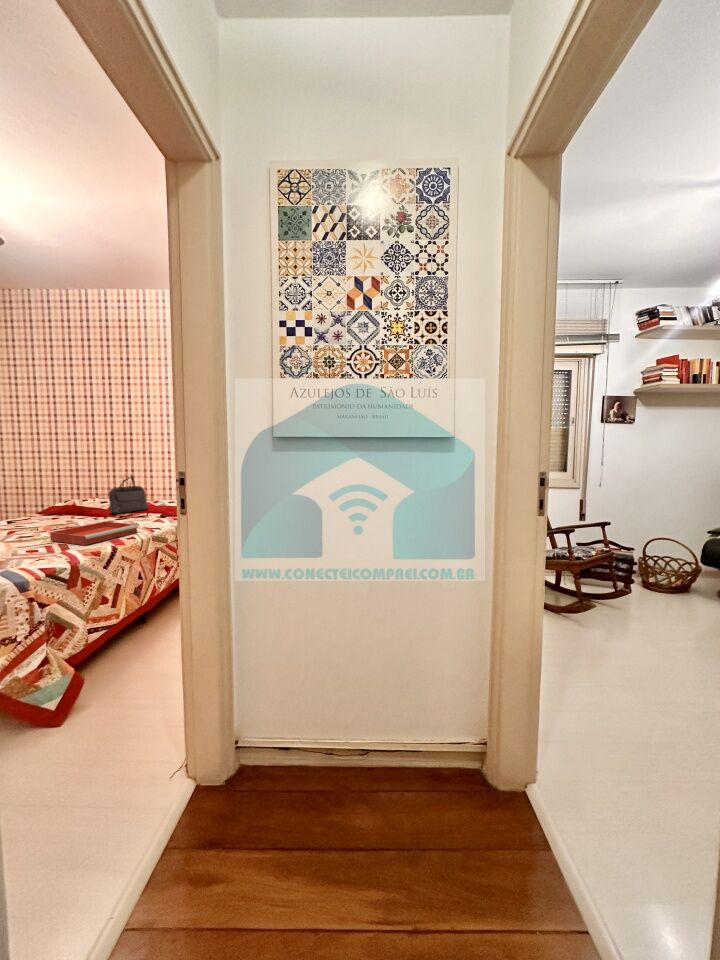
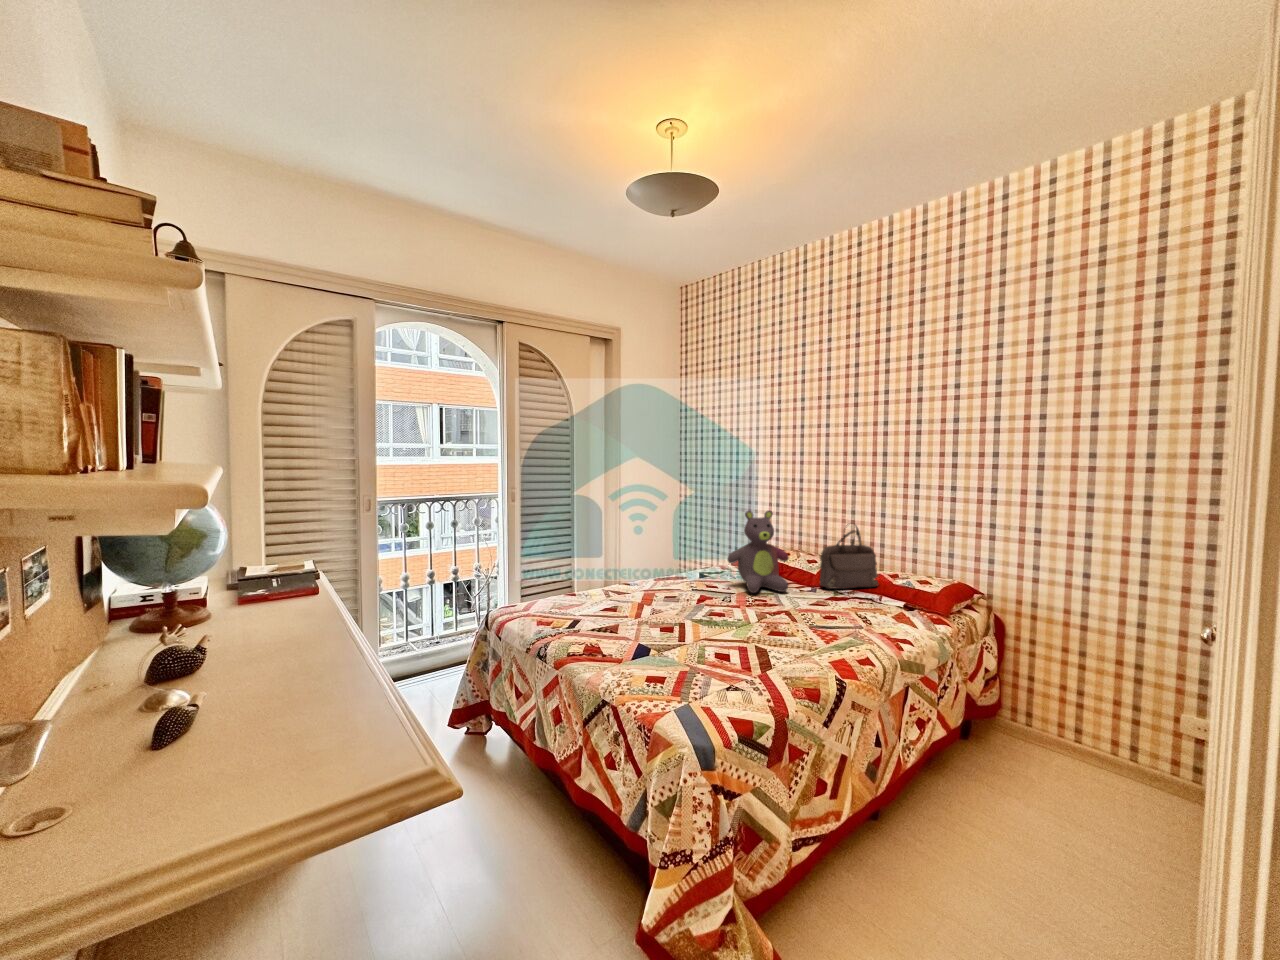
stuffed bear: none [40,468,87,521] -> present [728,510,789,593]
tray: present [50,521,138,545] -> none [742,614,877,668]

